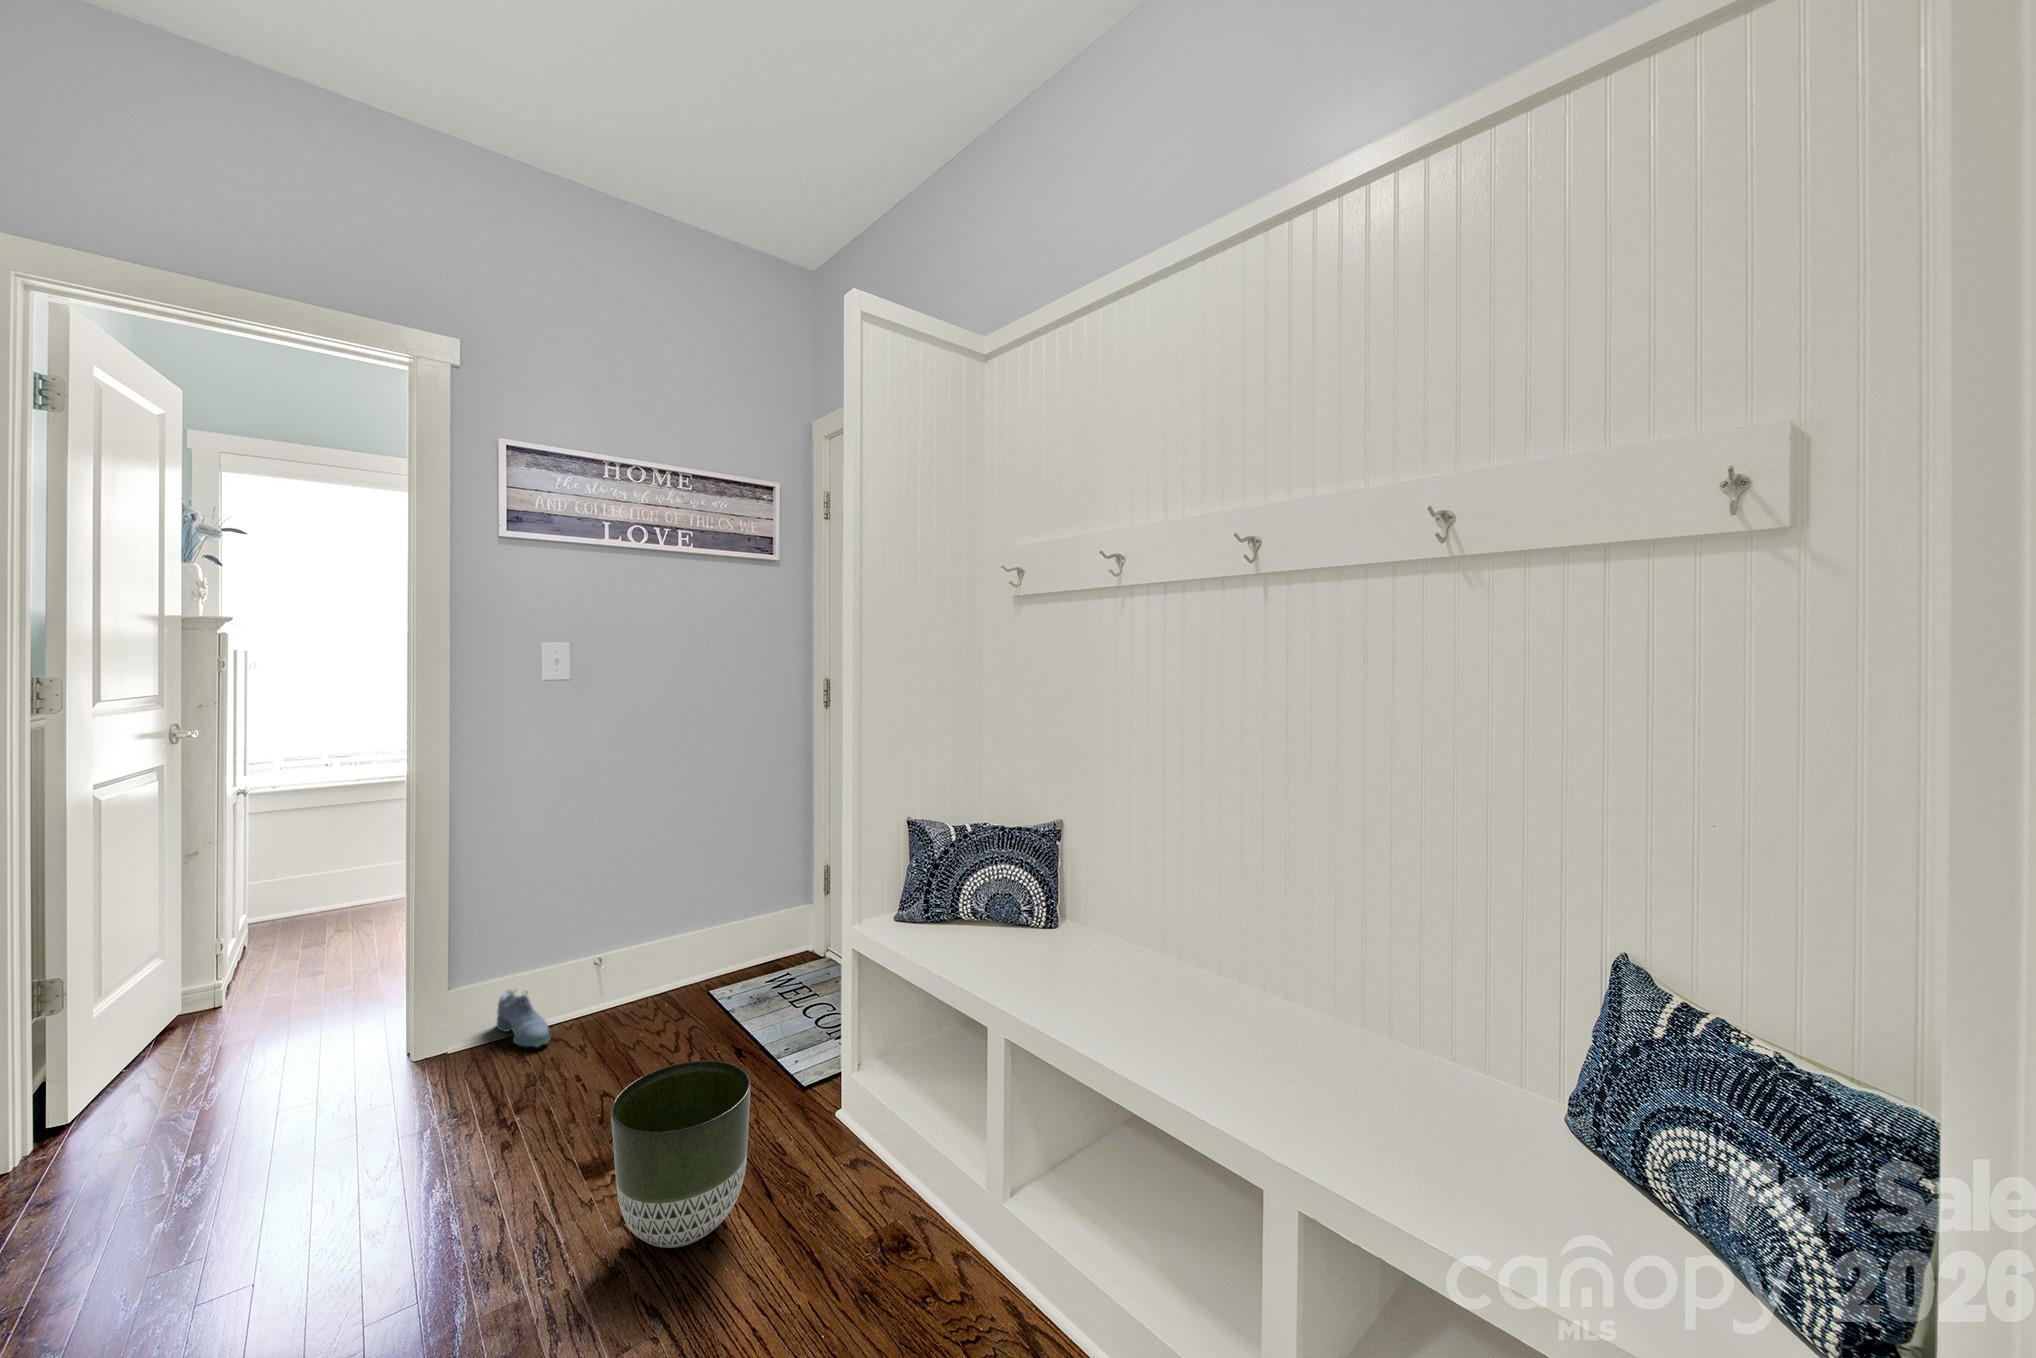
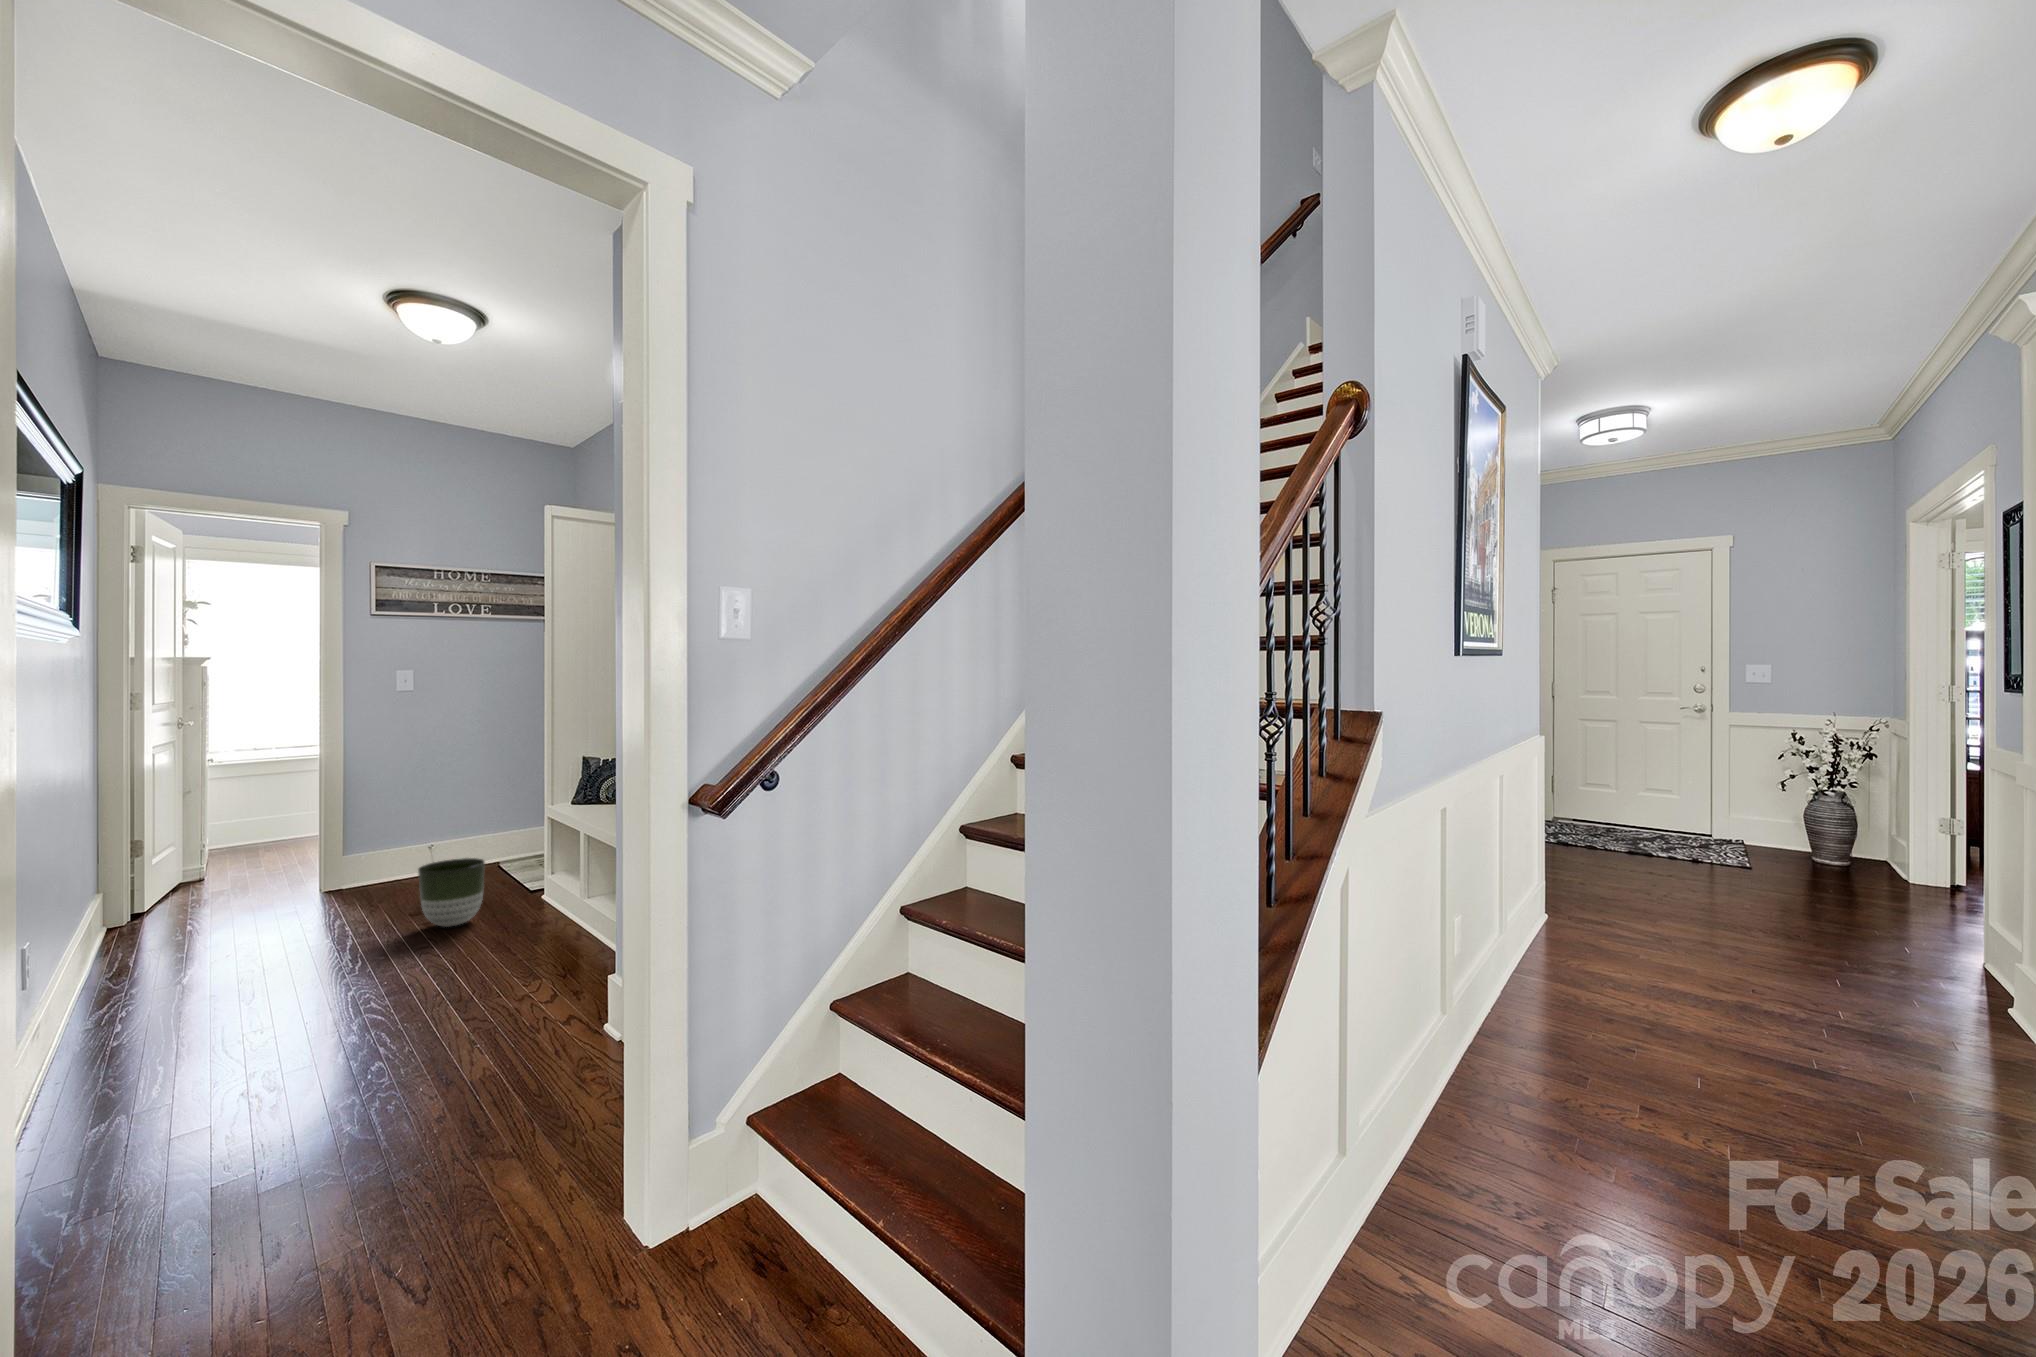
shoe: present [497,990,551,1047] -> none [368,862,399,887]

